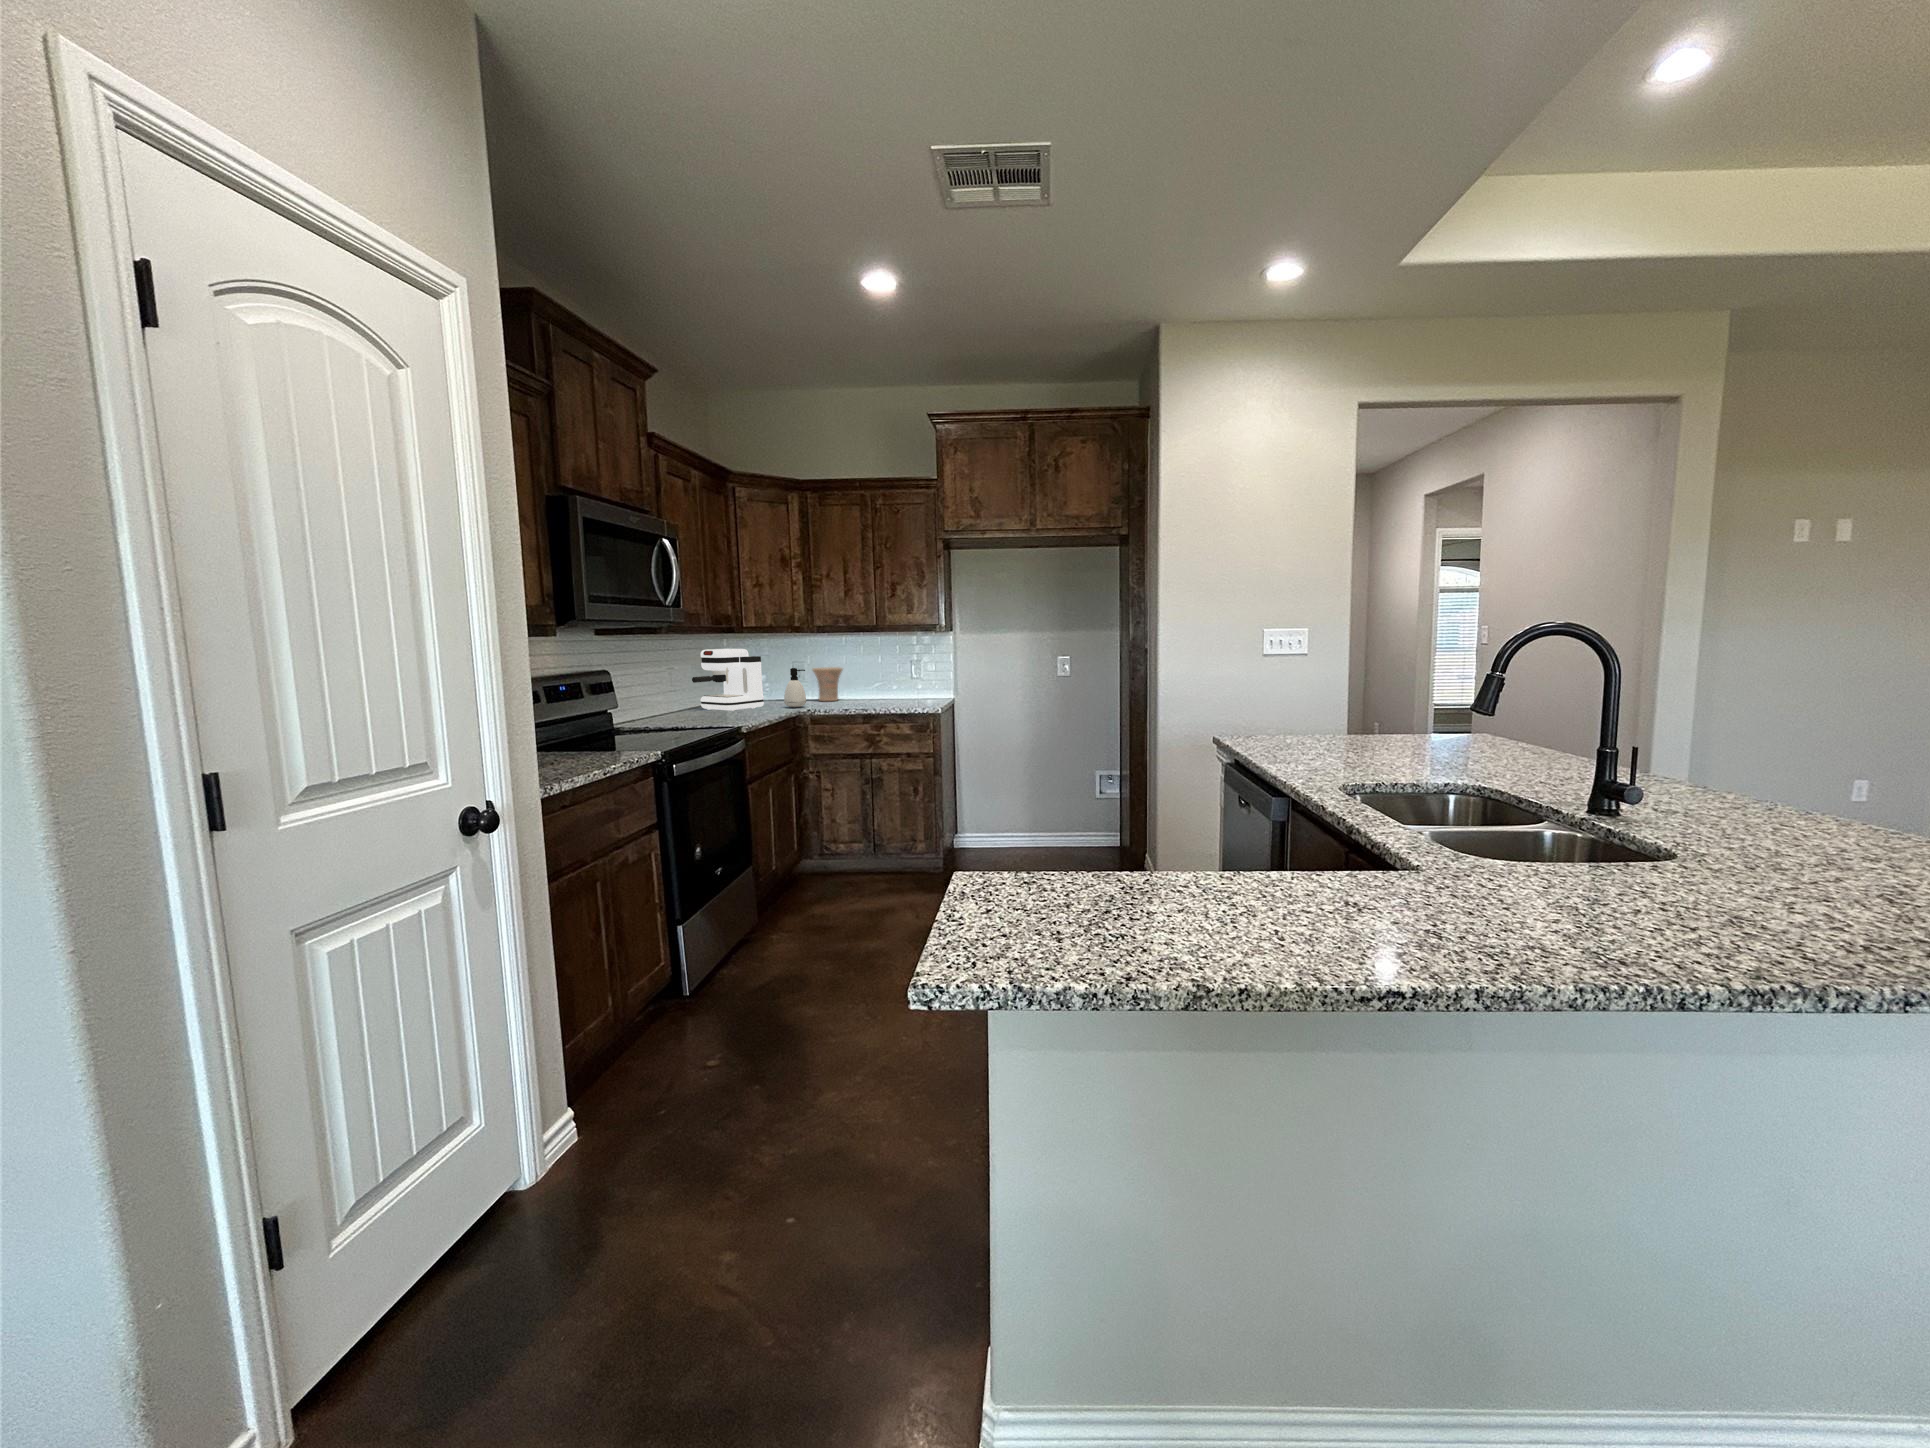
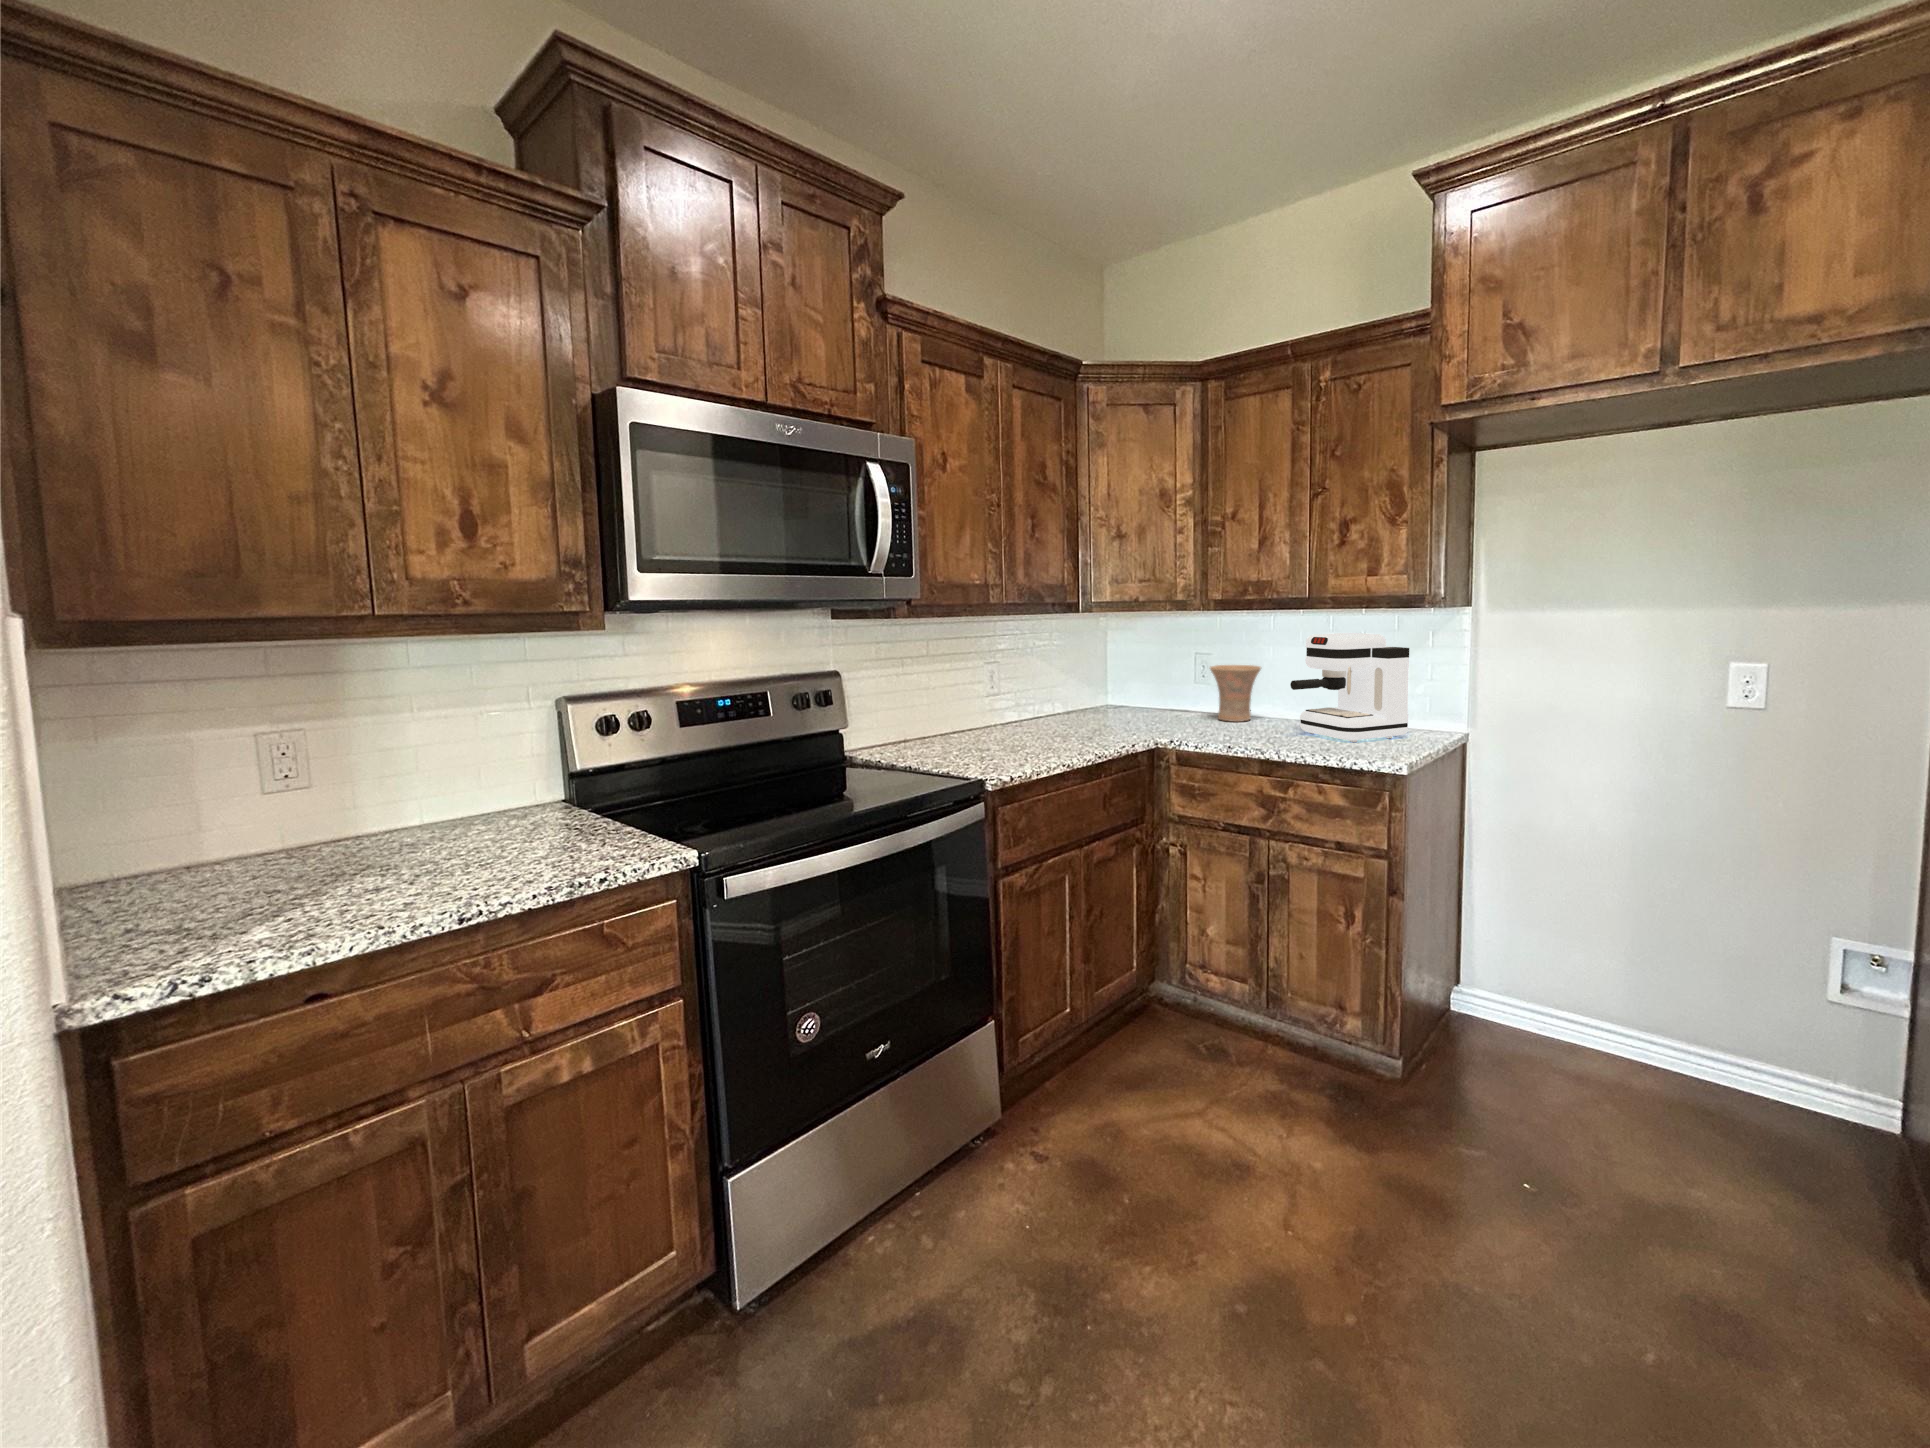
coffee maker: present [692,649,764,711] -> present [1290,633,1409,742]
soap dispenser: present [784,668,806,707] -> none [1143,668,1178,732]

